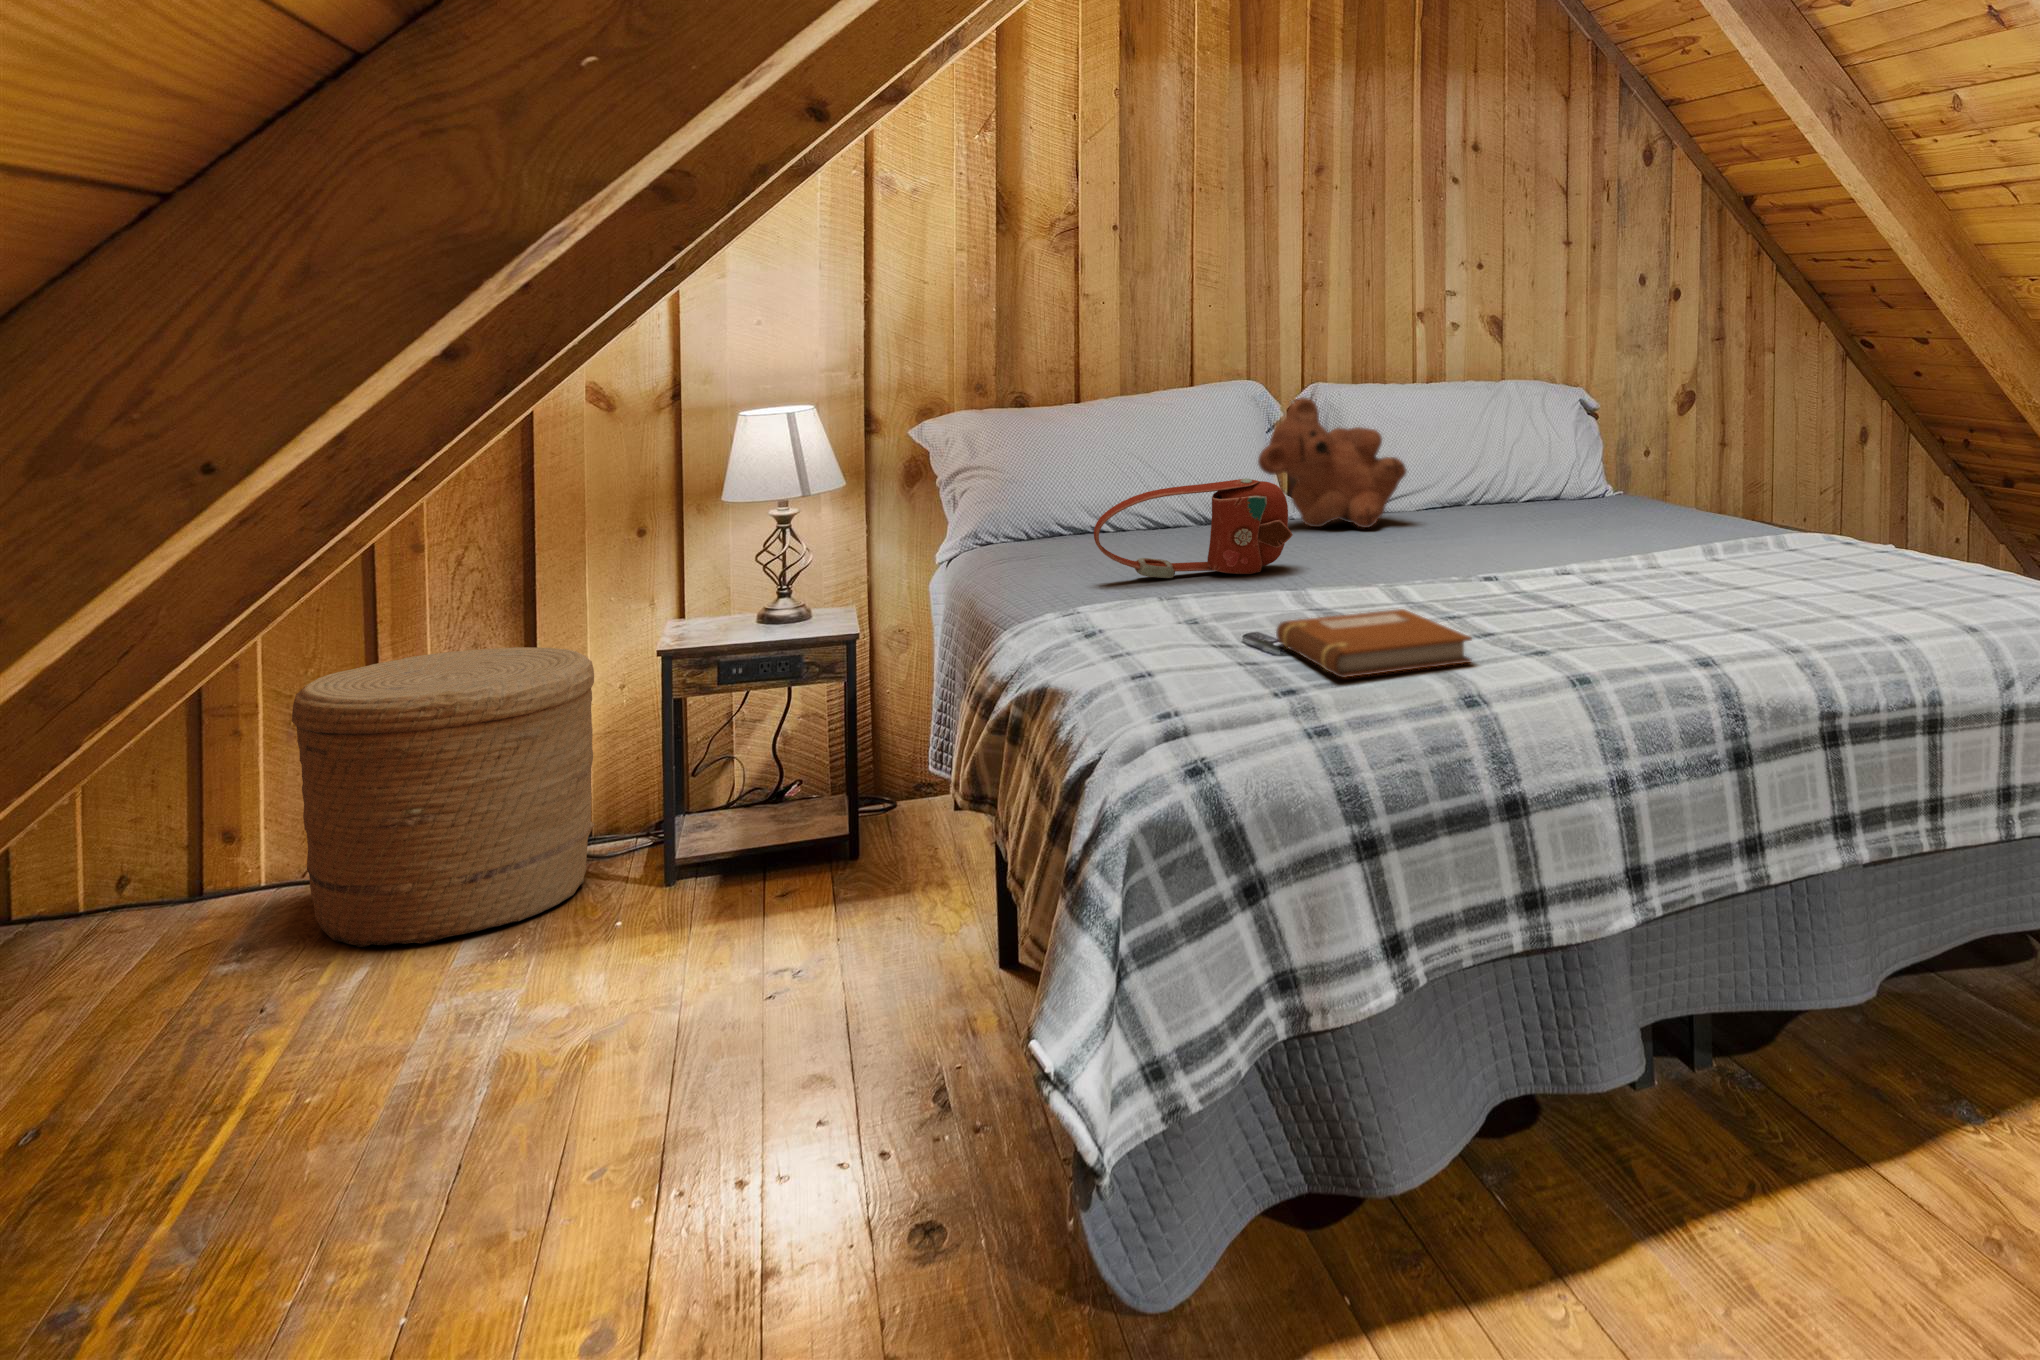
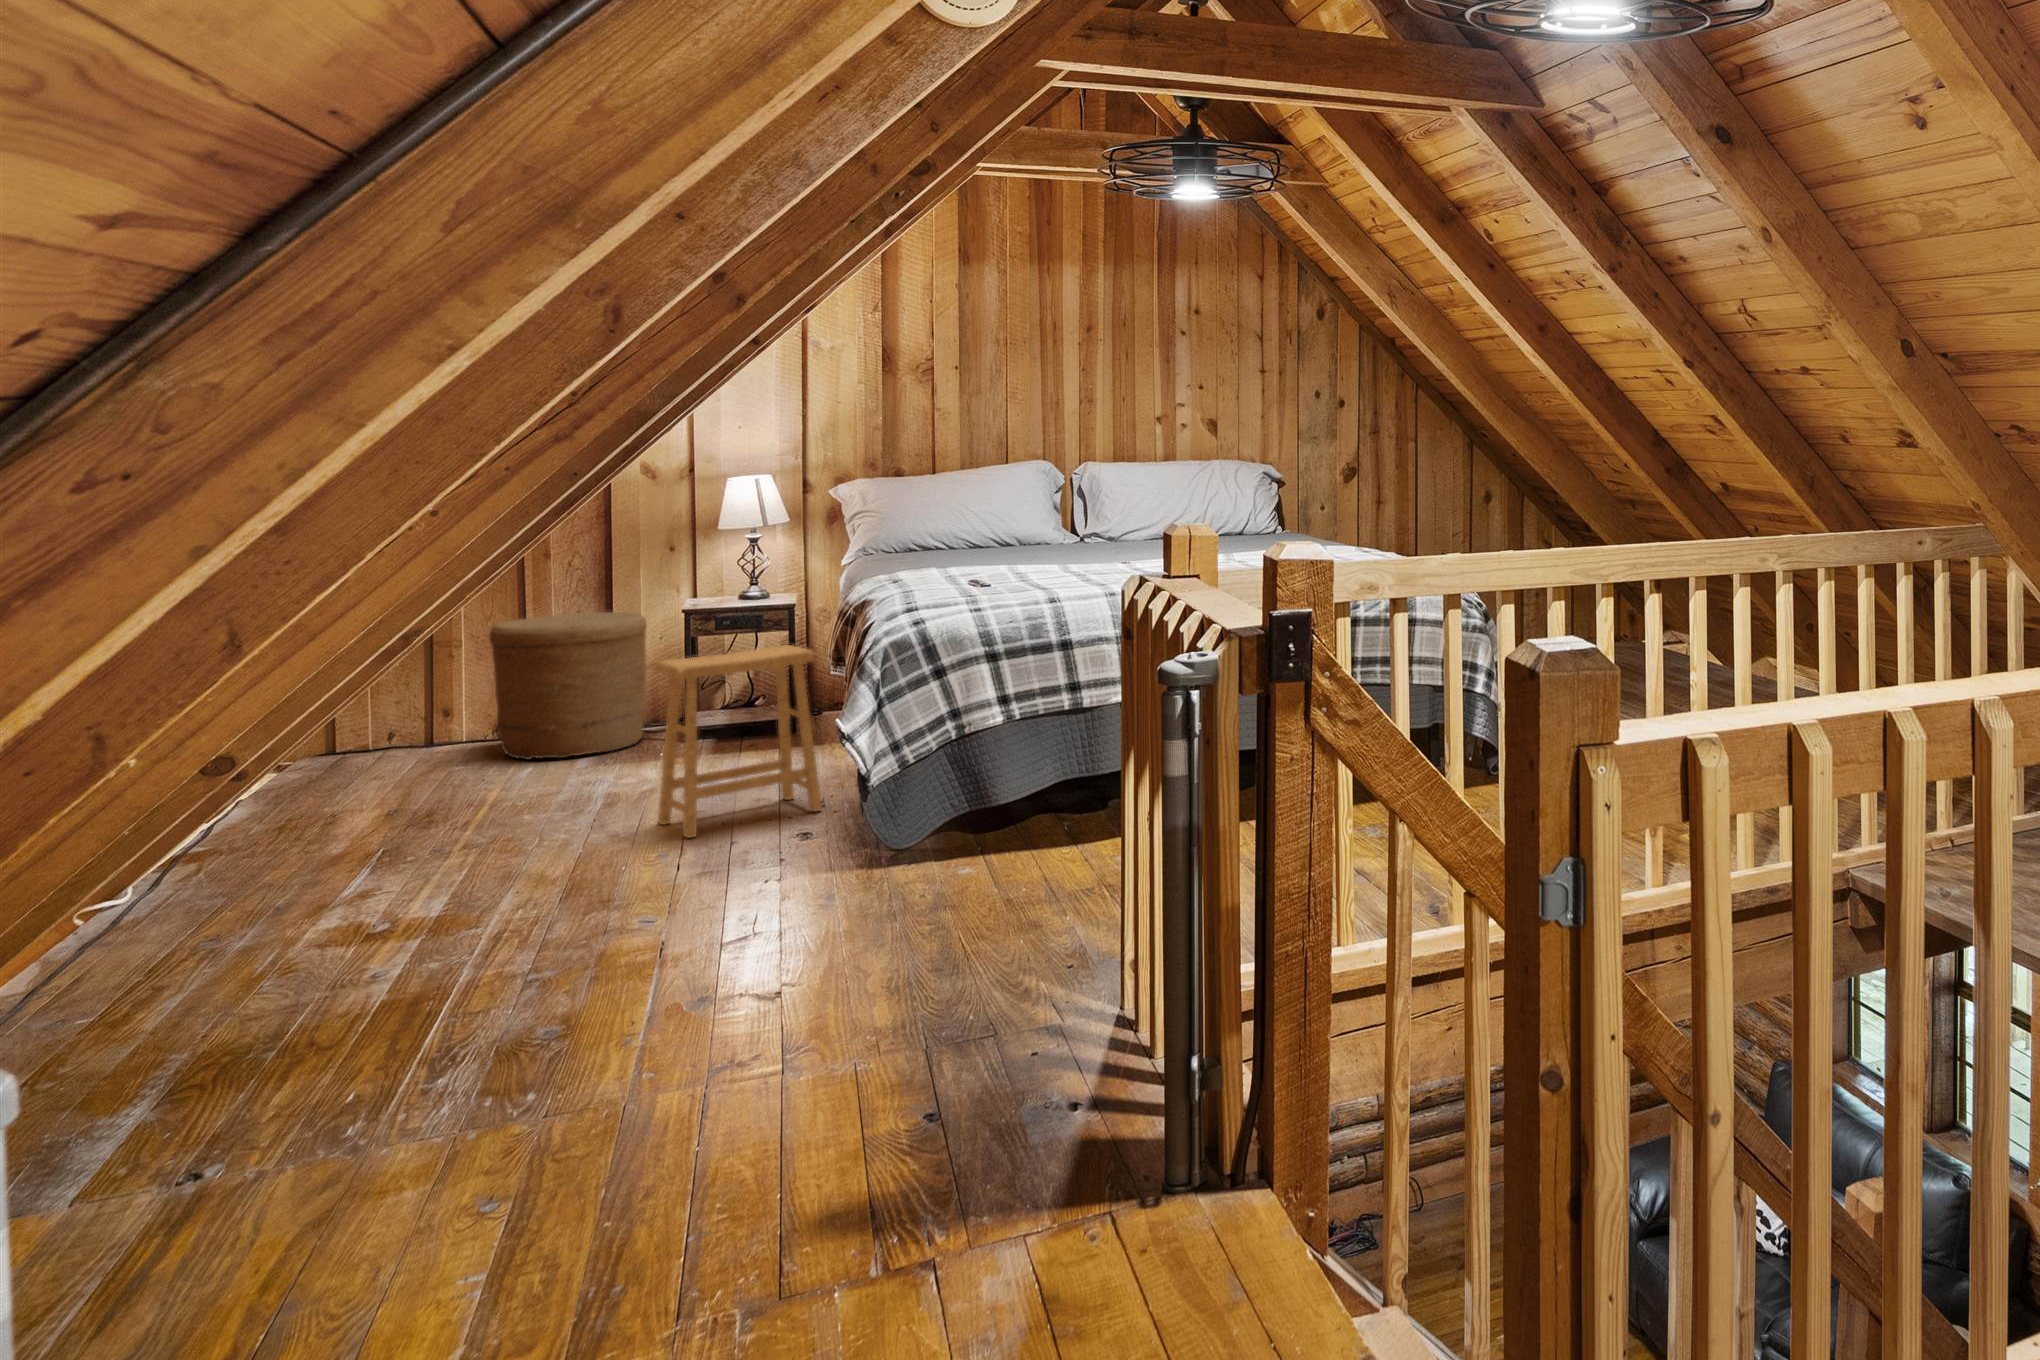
teddy bear: present [1258,398,1406,528] -> none [1028,469,1118,545]
handbag: present [1094,478,1293,578] -> none [914,512,1025,565]
notebook: present [1276,609,1471,677] -> none [983,570,1068,593]
footstool: none [592,775,955,1275] -> present [656,645,822,838]

